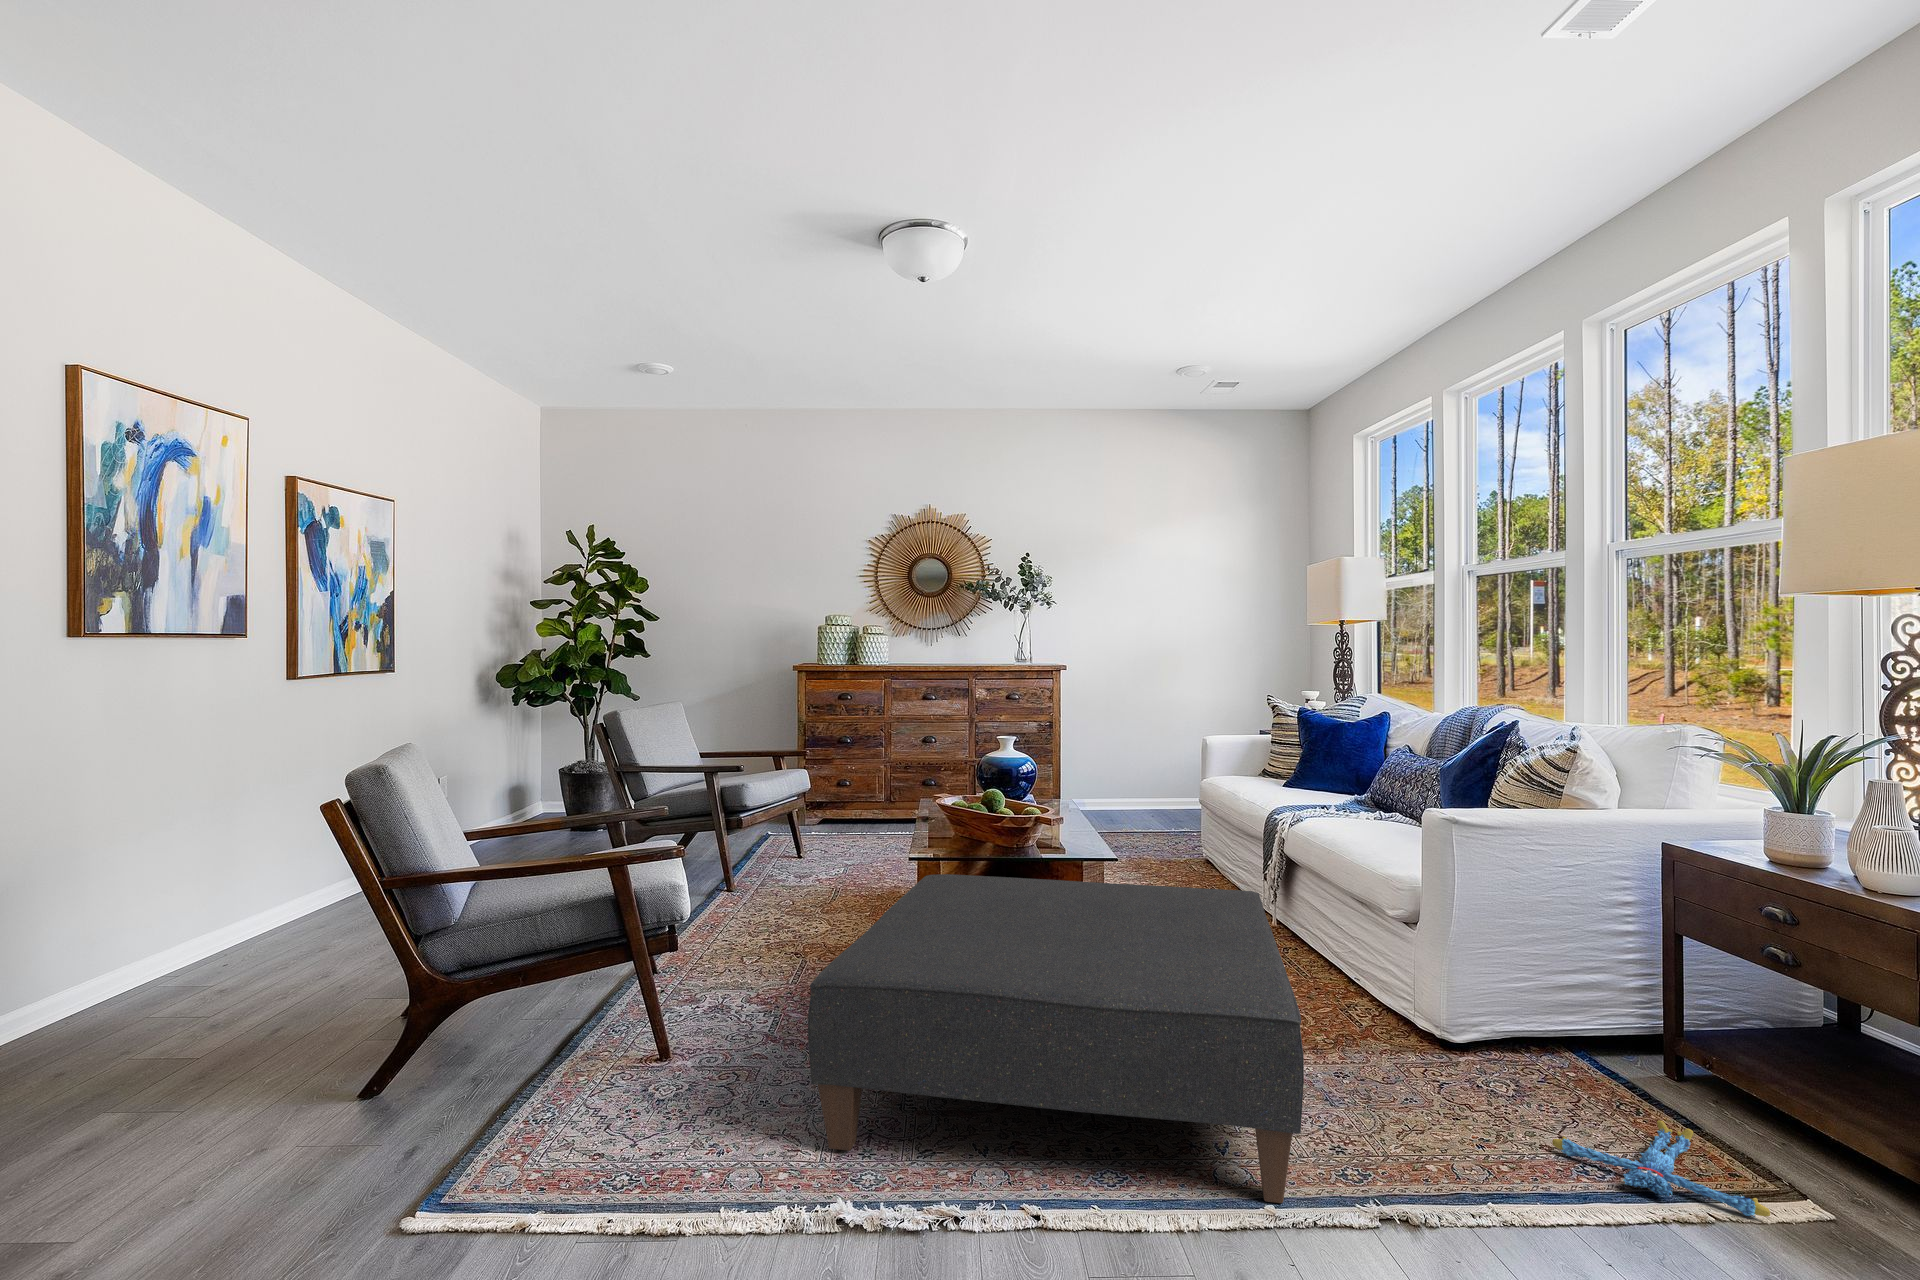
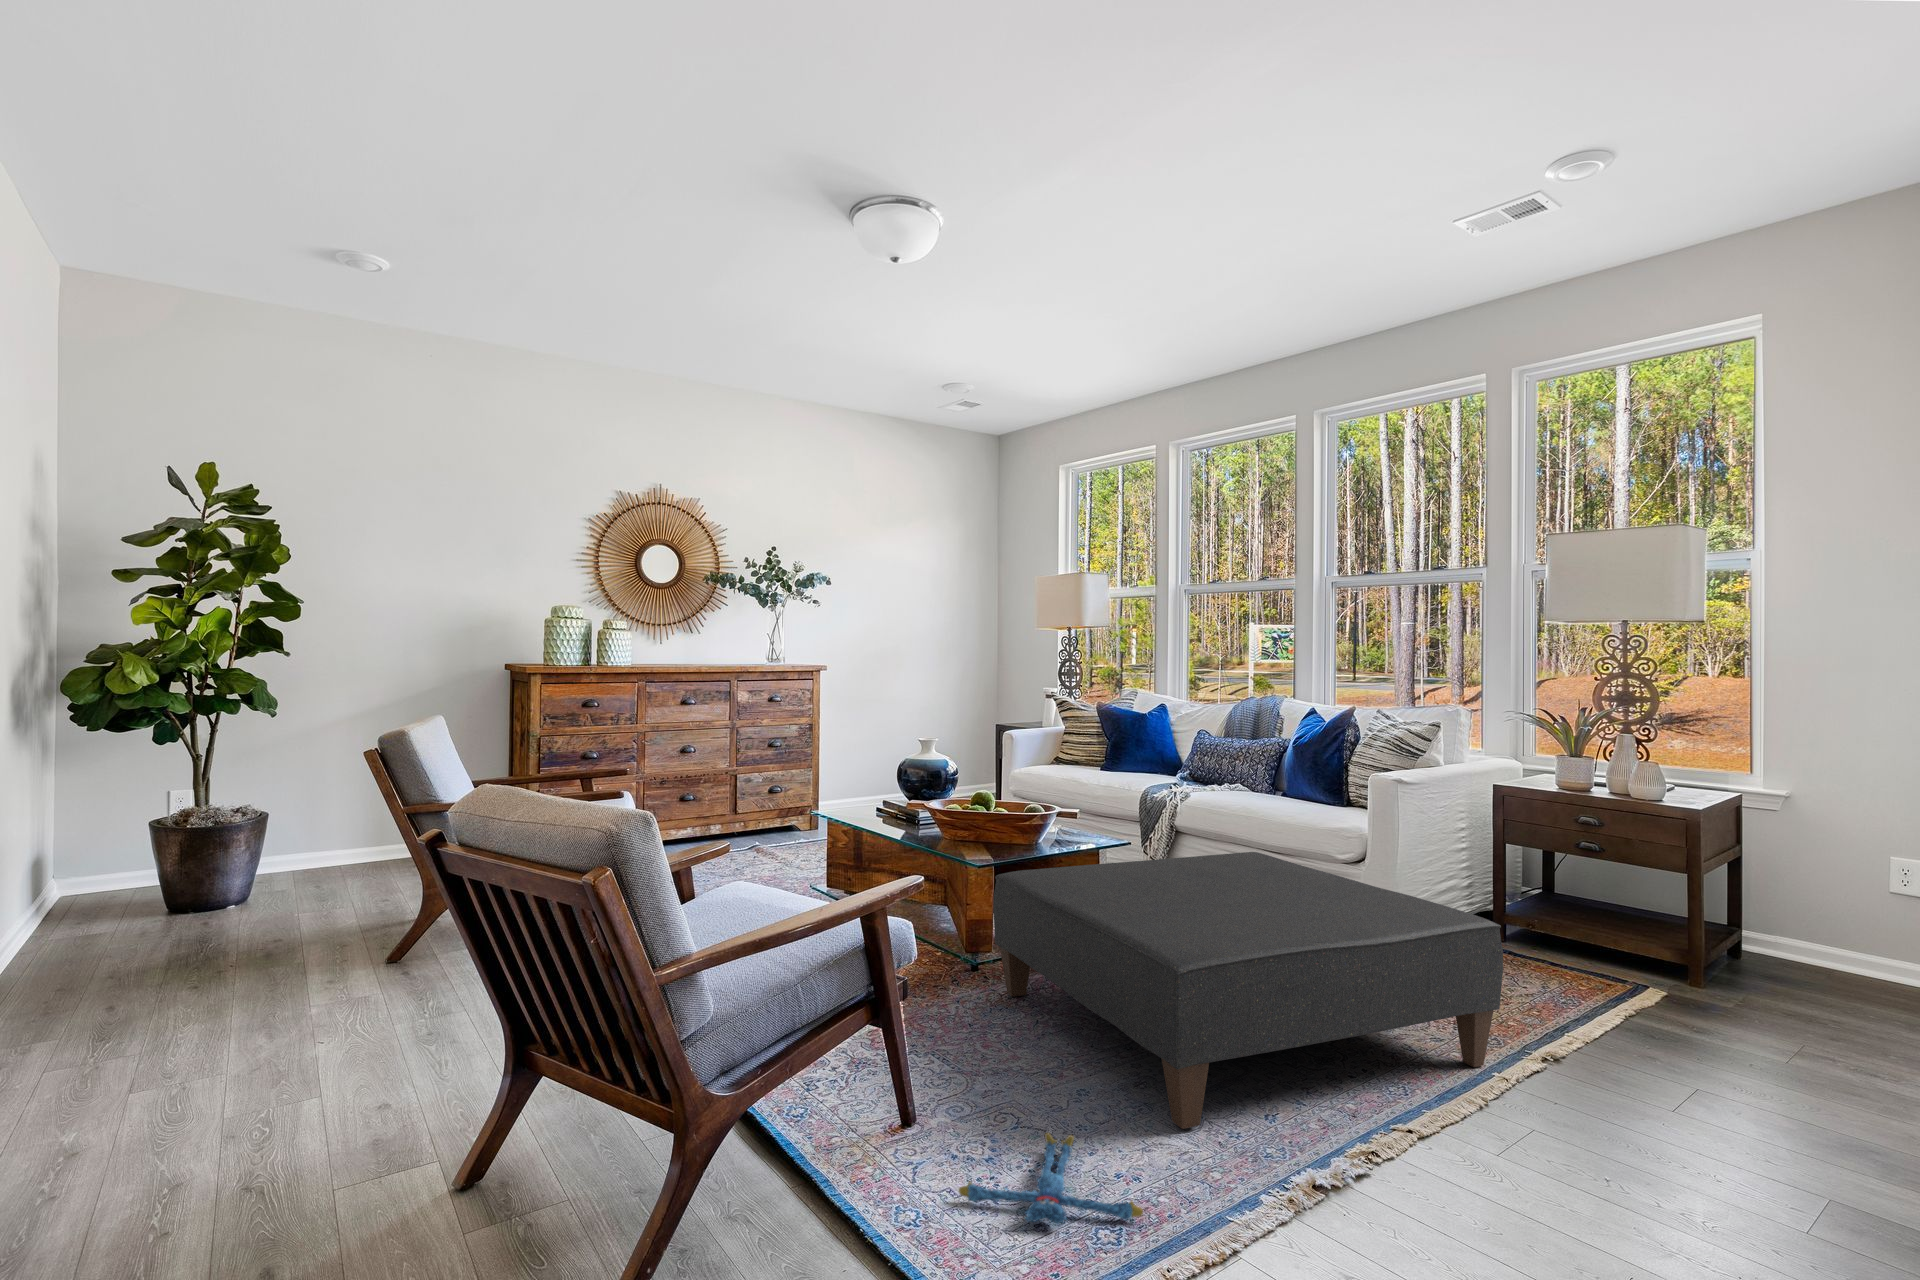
plush toy: present [1552,1120,1770,1217] -> present [959,1133,1143,1224]

